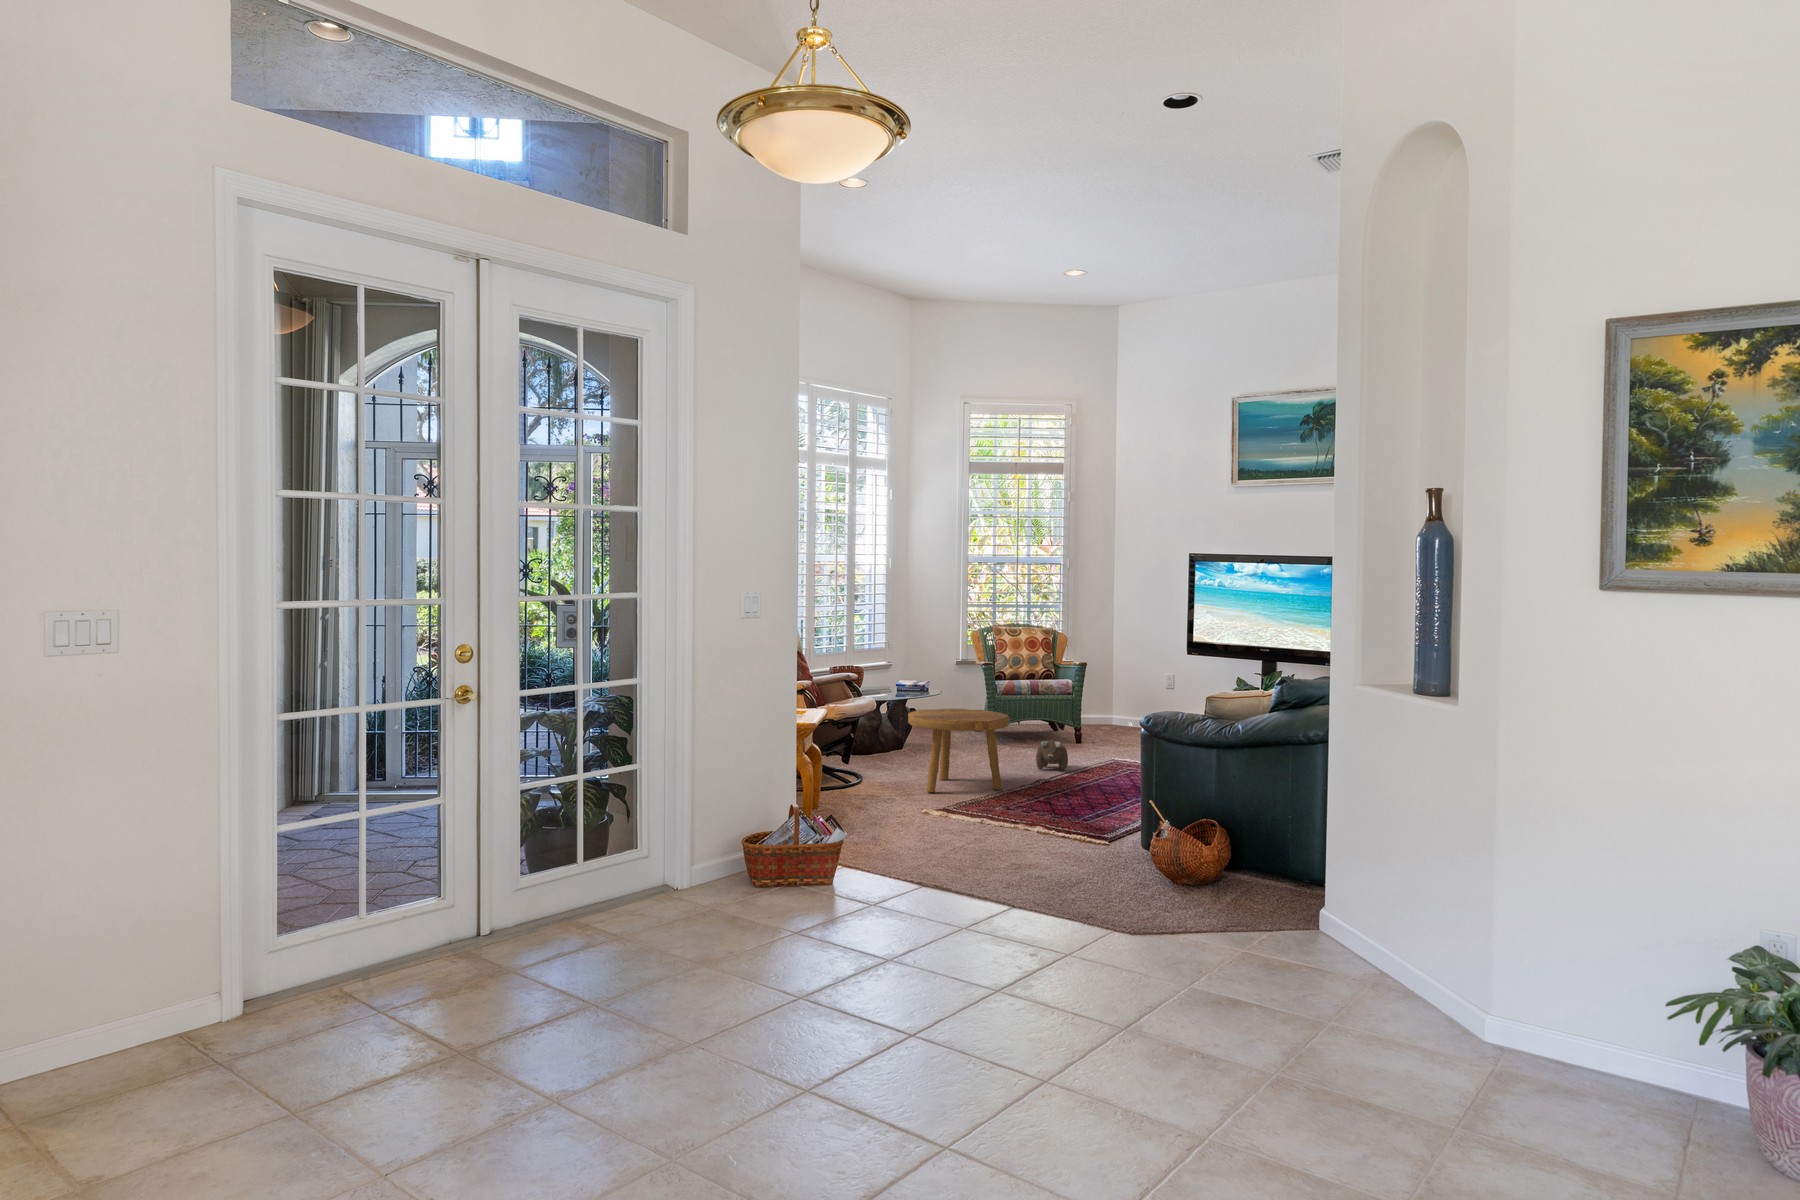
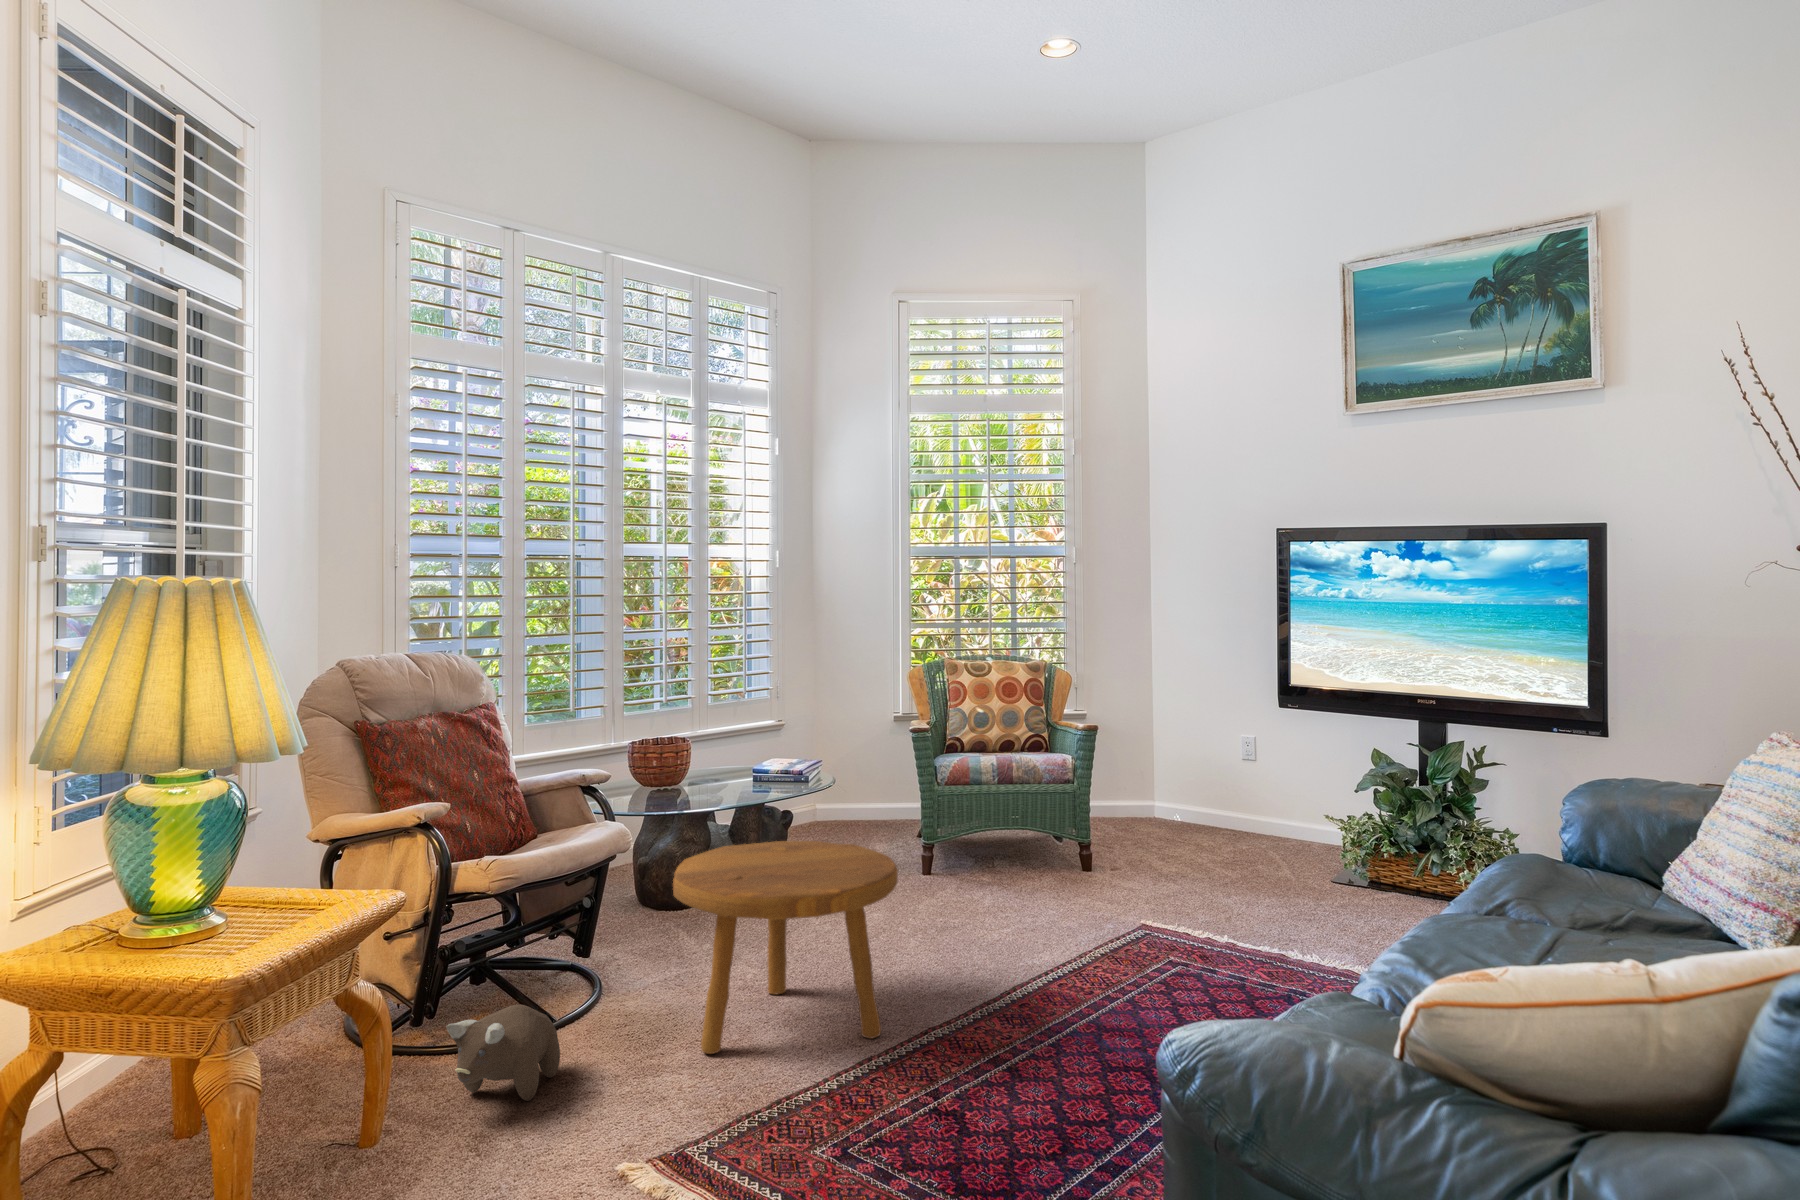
plush toy: present [1036,740,1068,771] -> present [447,1005,560,1101]

